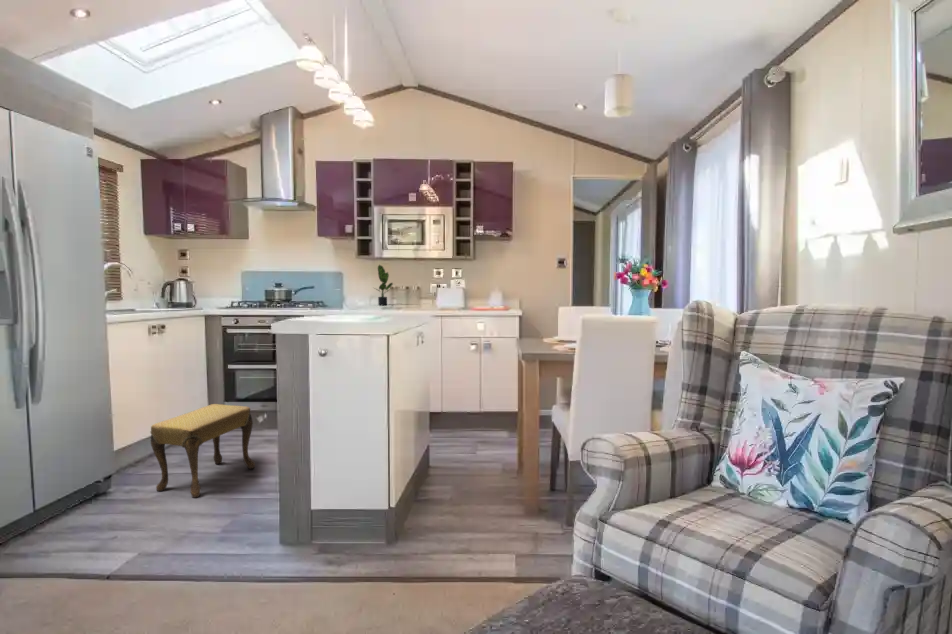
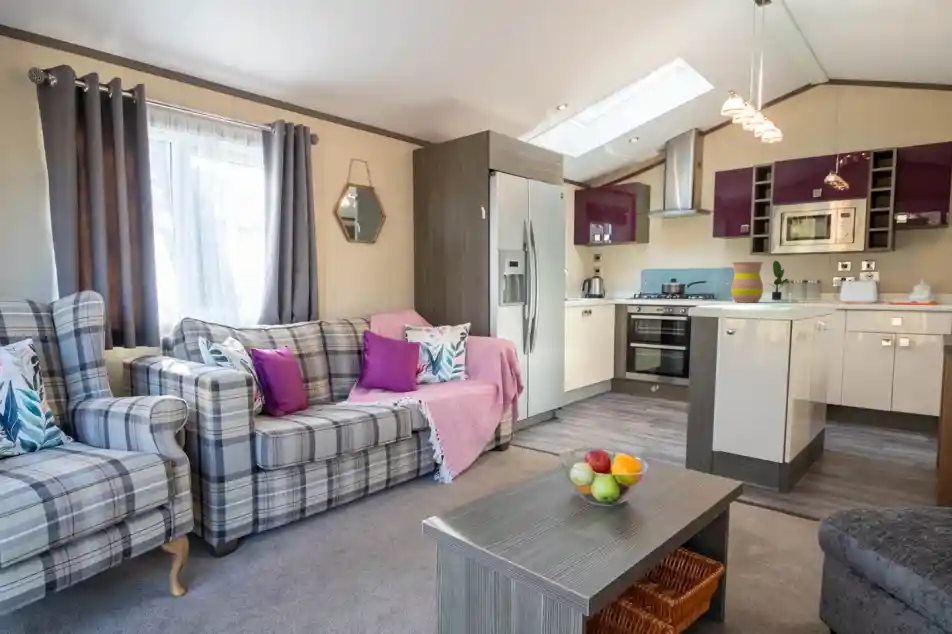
vase: none [328,272,361,317] -> present [731,262,763,303]
footstool: present [151,404,255,498] -> none [592,368,663,433]

